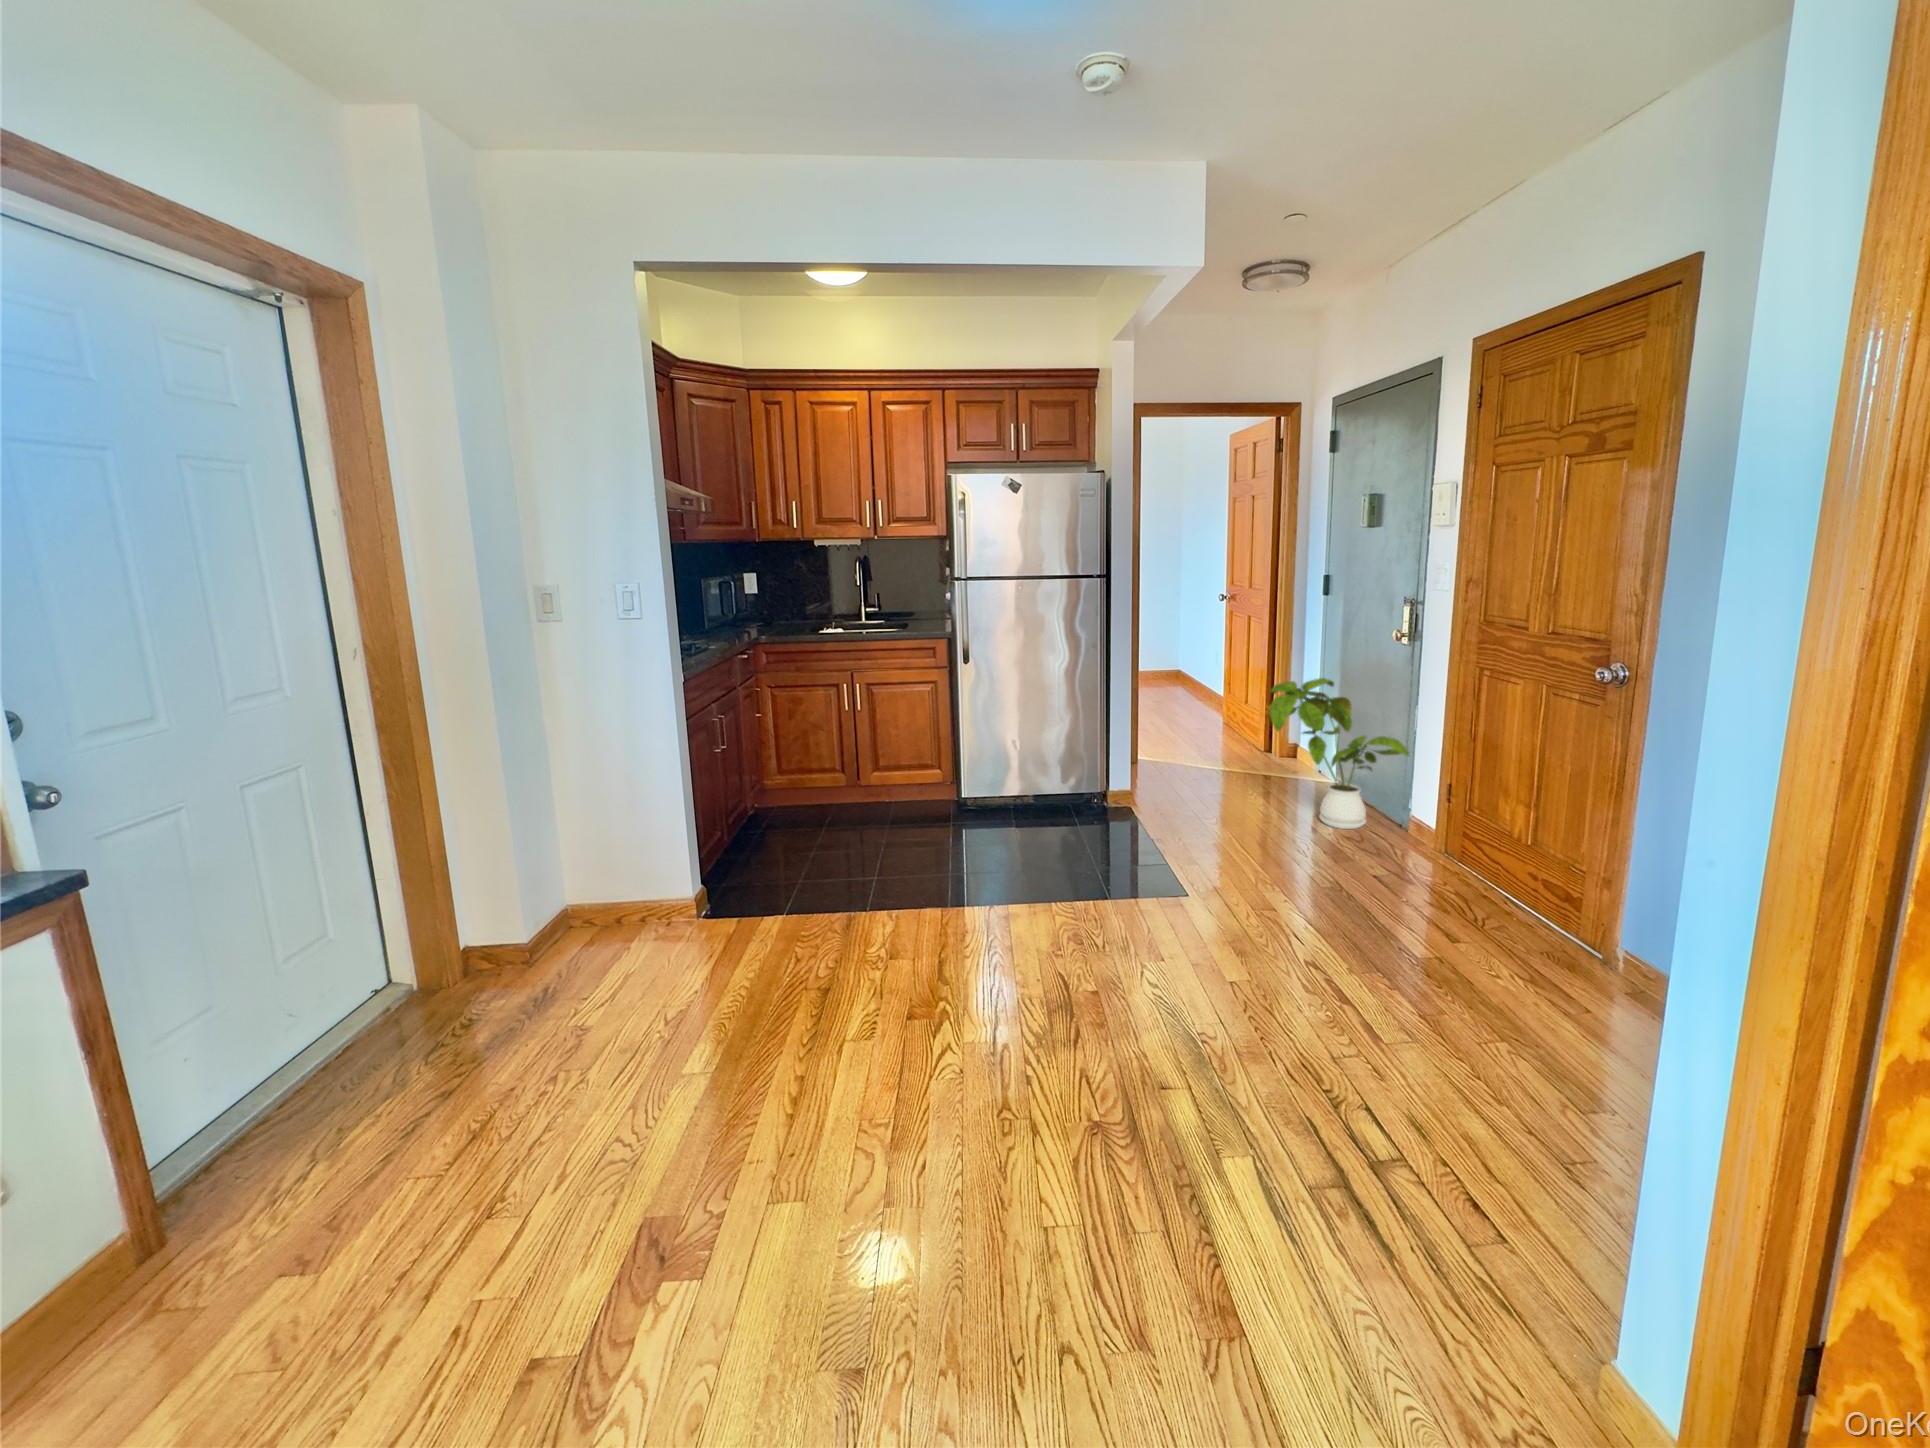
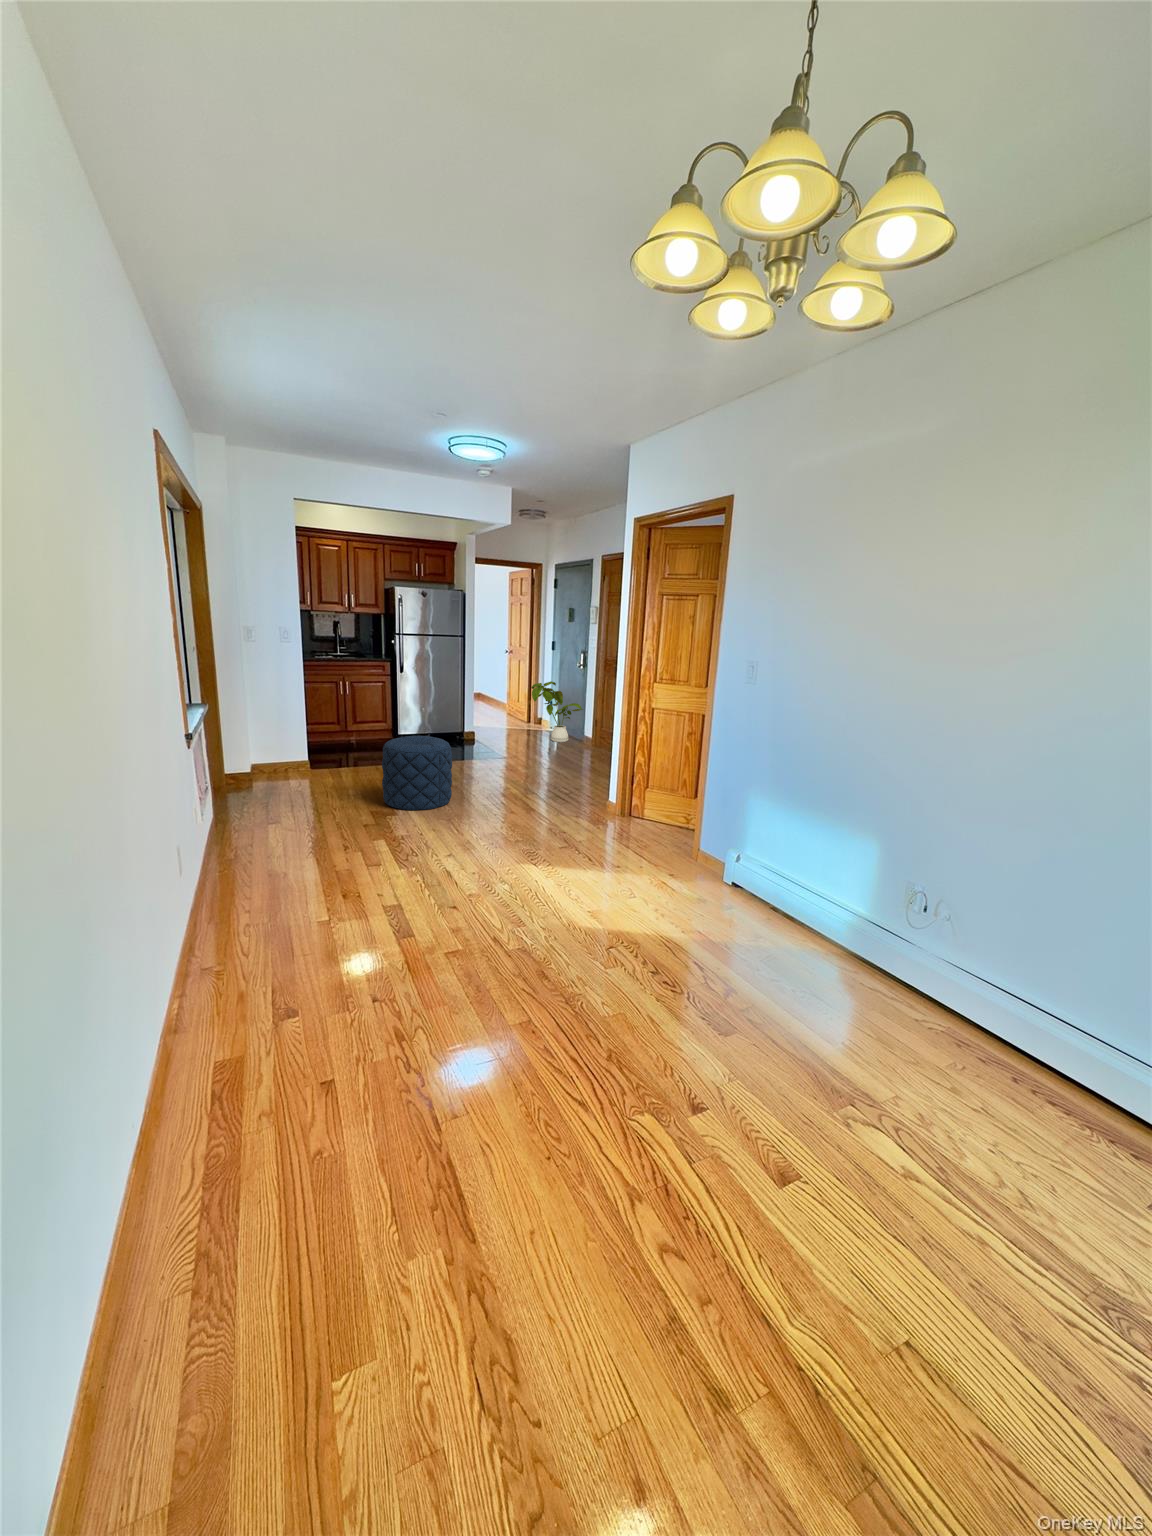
pouf: none [662,948,929,1311] -> present [382,736,452,810]

